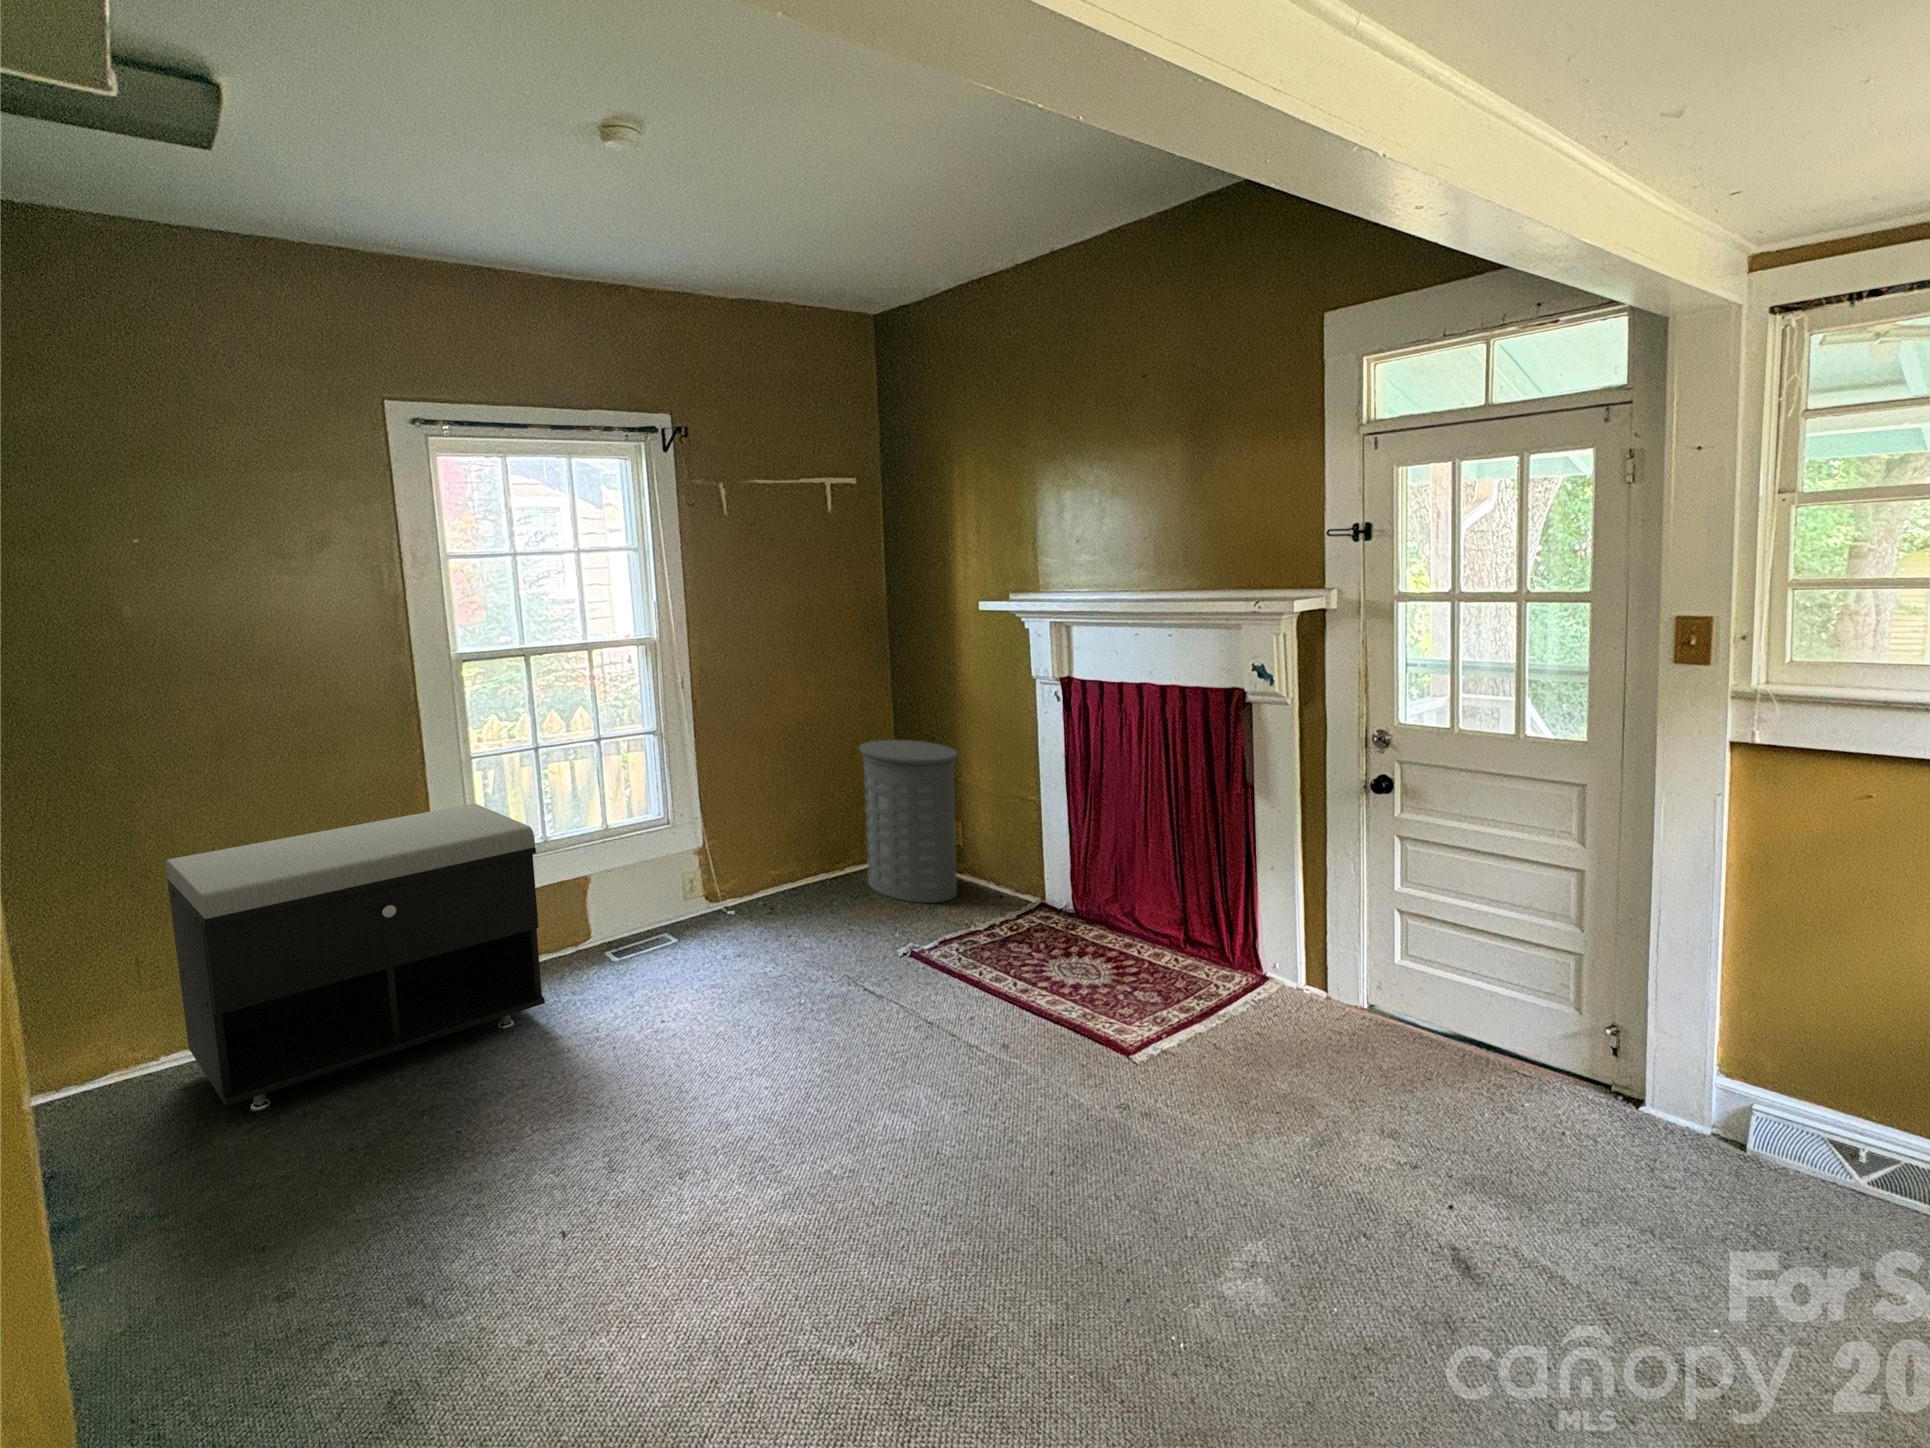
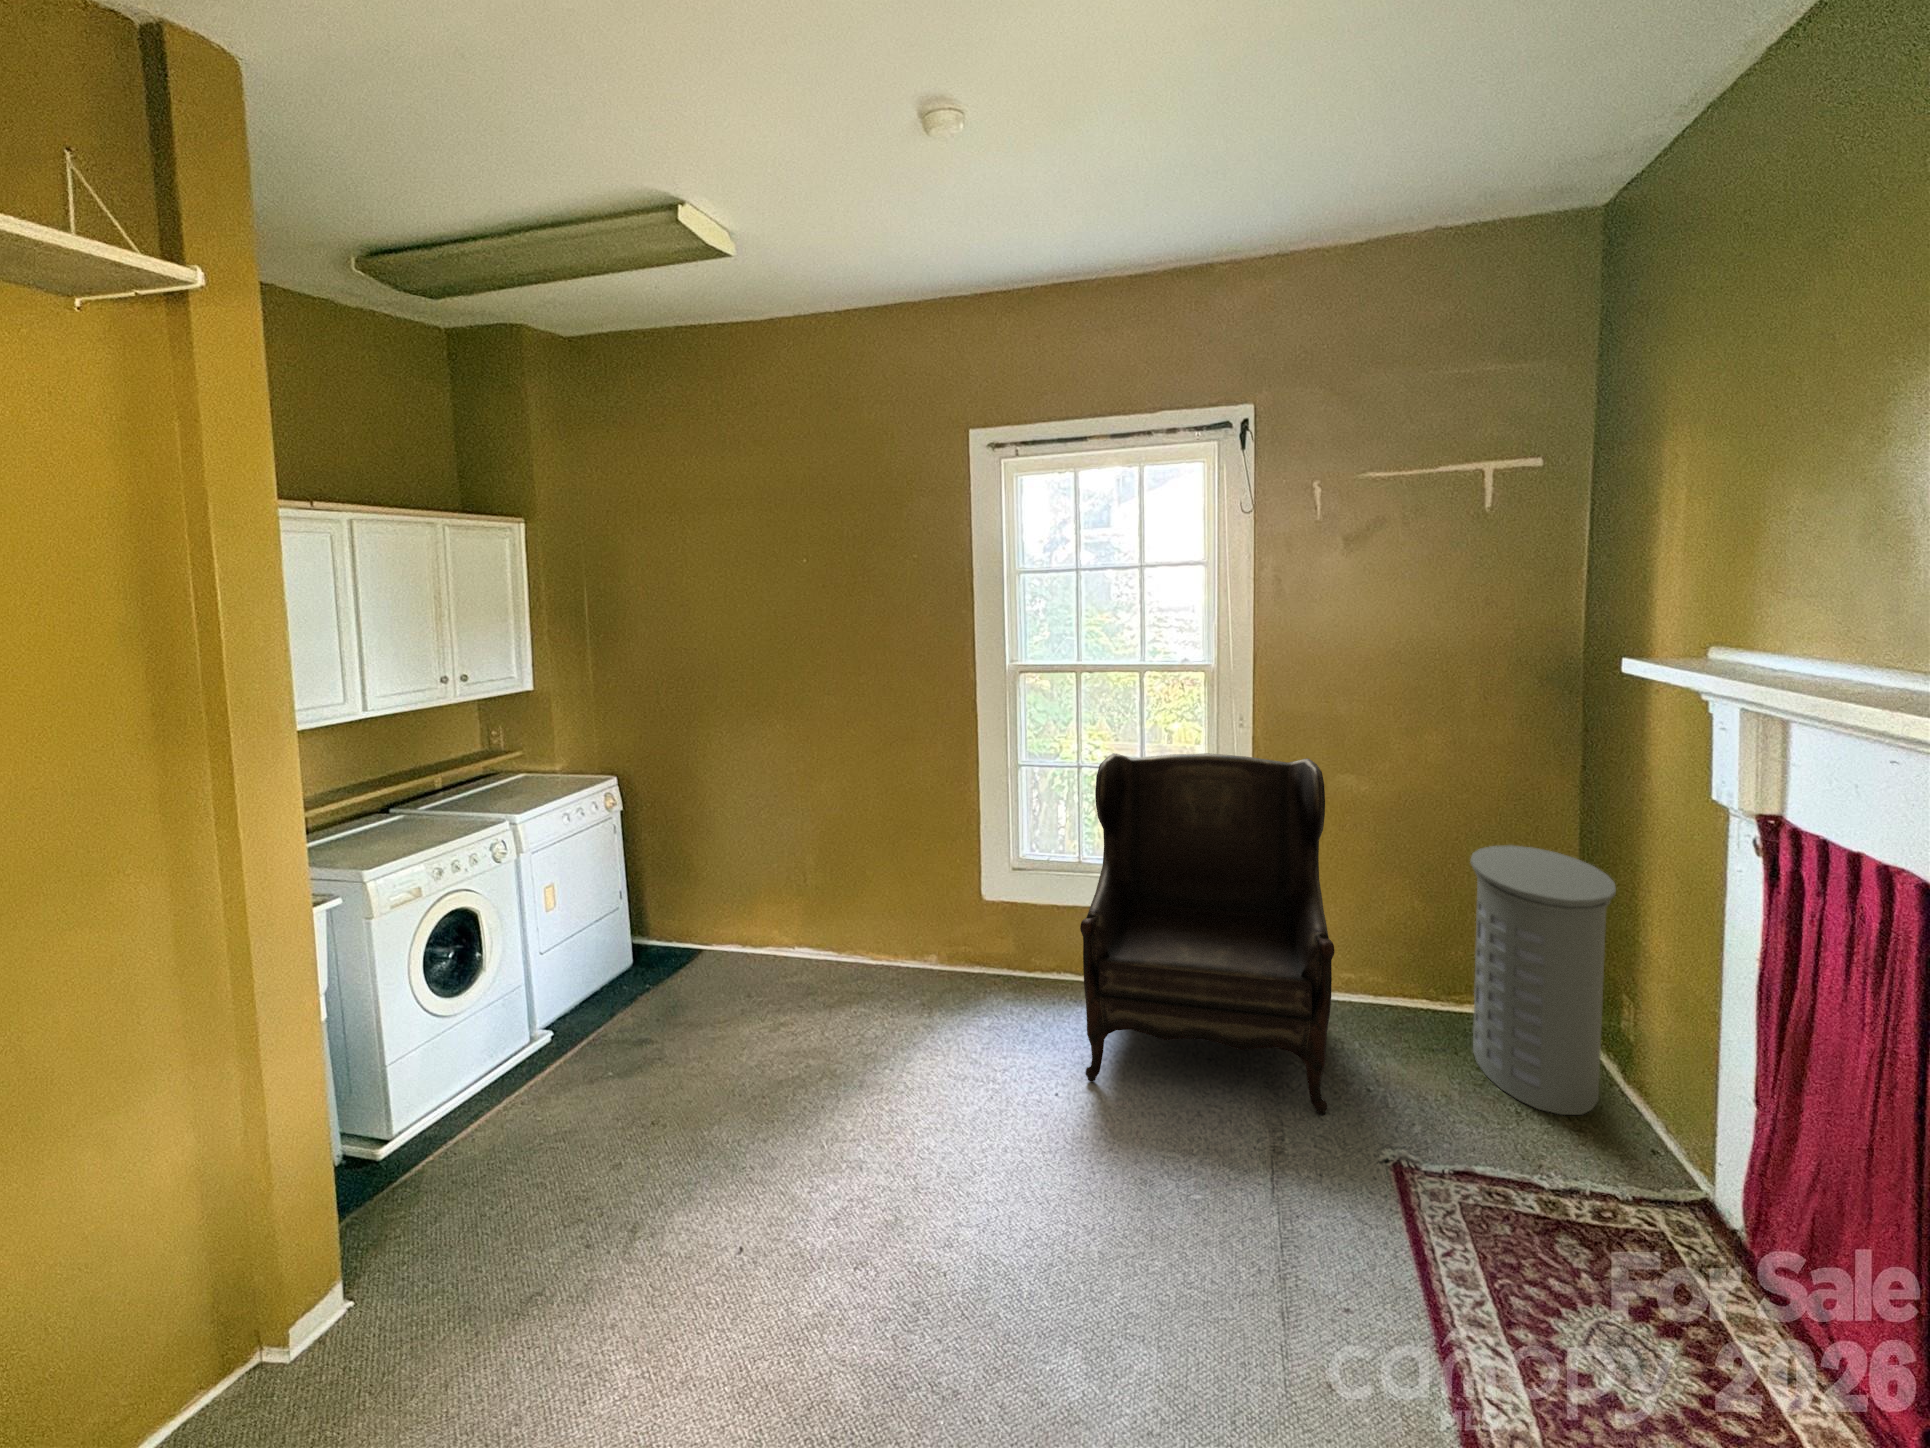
armchair: none [585,698,851,1006] -> present [1080,753,1335,1115]
storage bench: present [166,804,545,1111] -> none [747,807,1011,1025]

